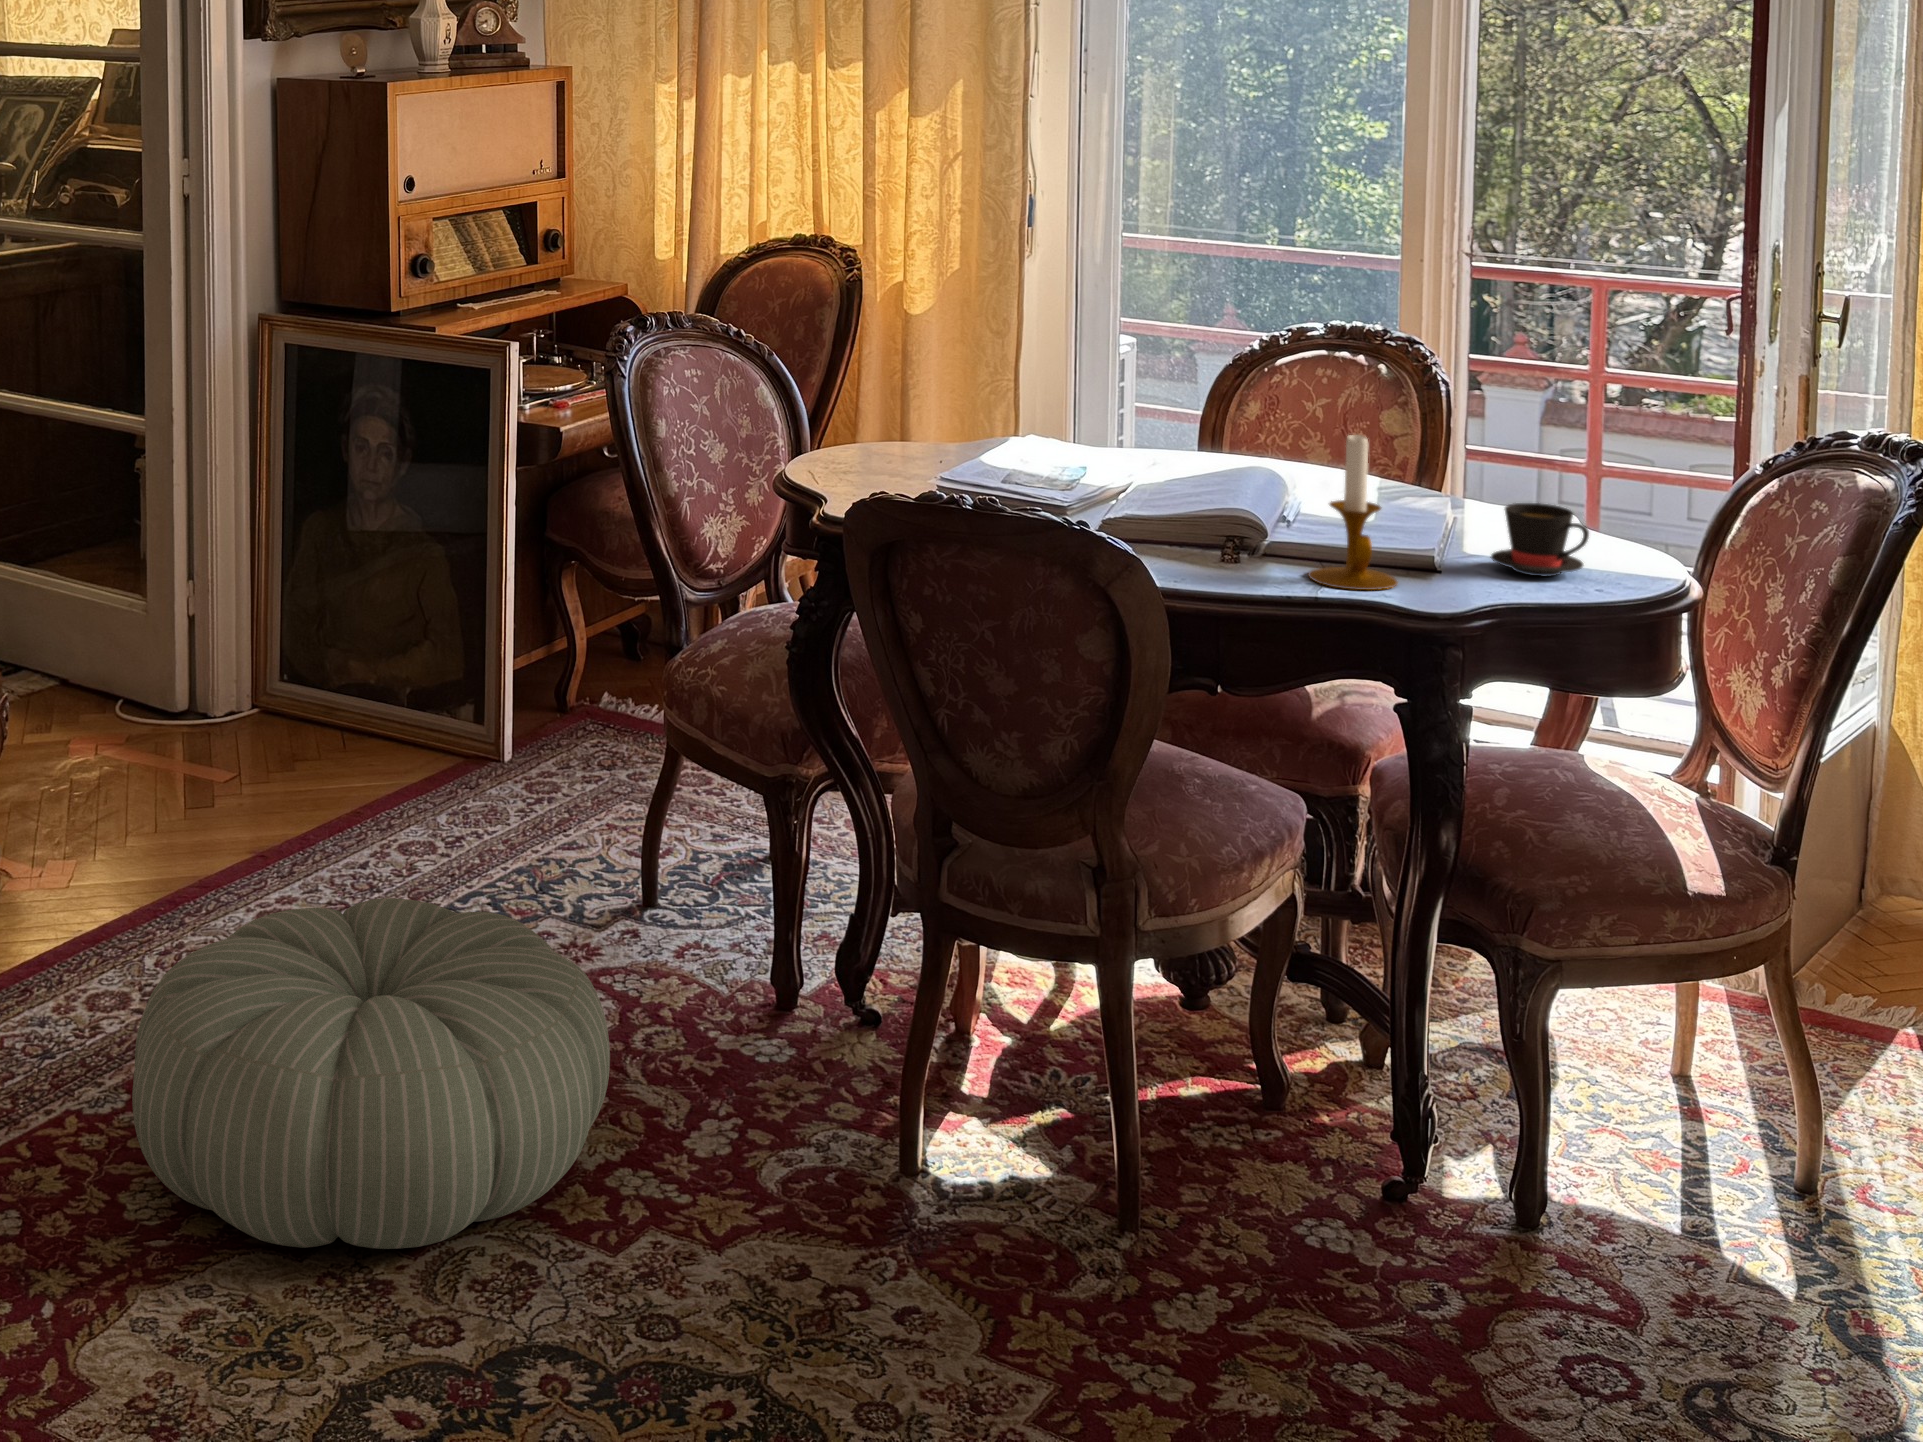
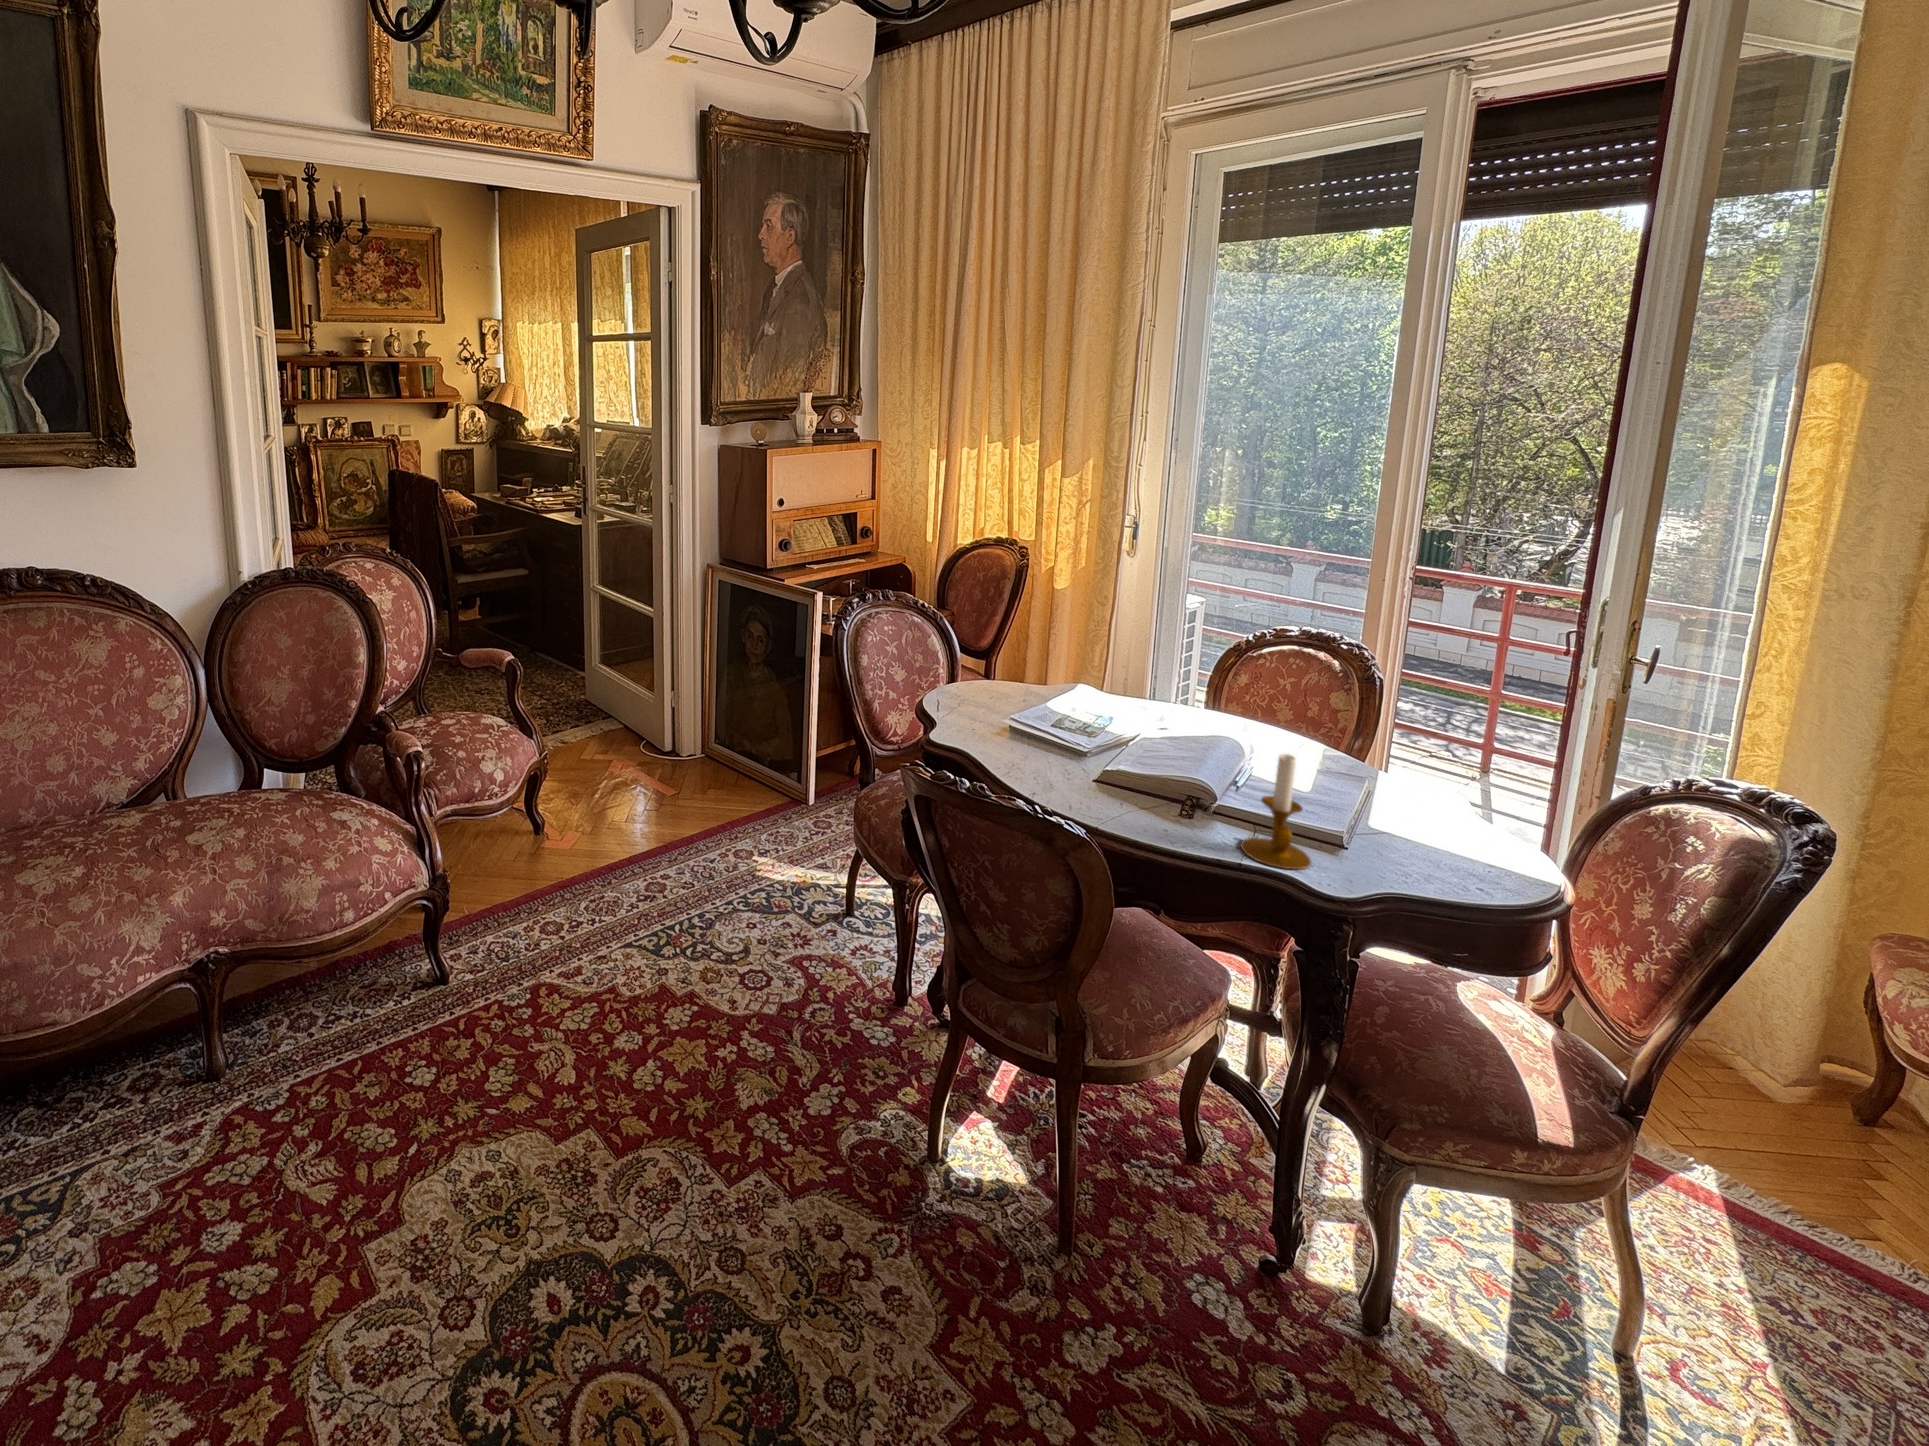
teacup: present [1491,503,1589,577] -> none [1392,809,1480,872]
pouf: present [132,898,610,1249] -> none [490,917,764,1160]

